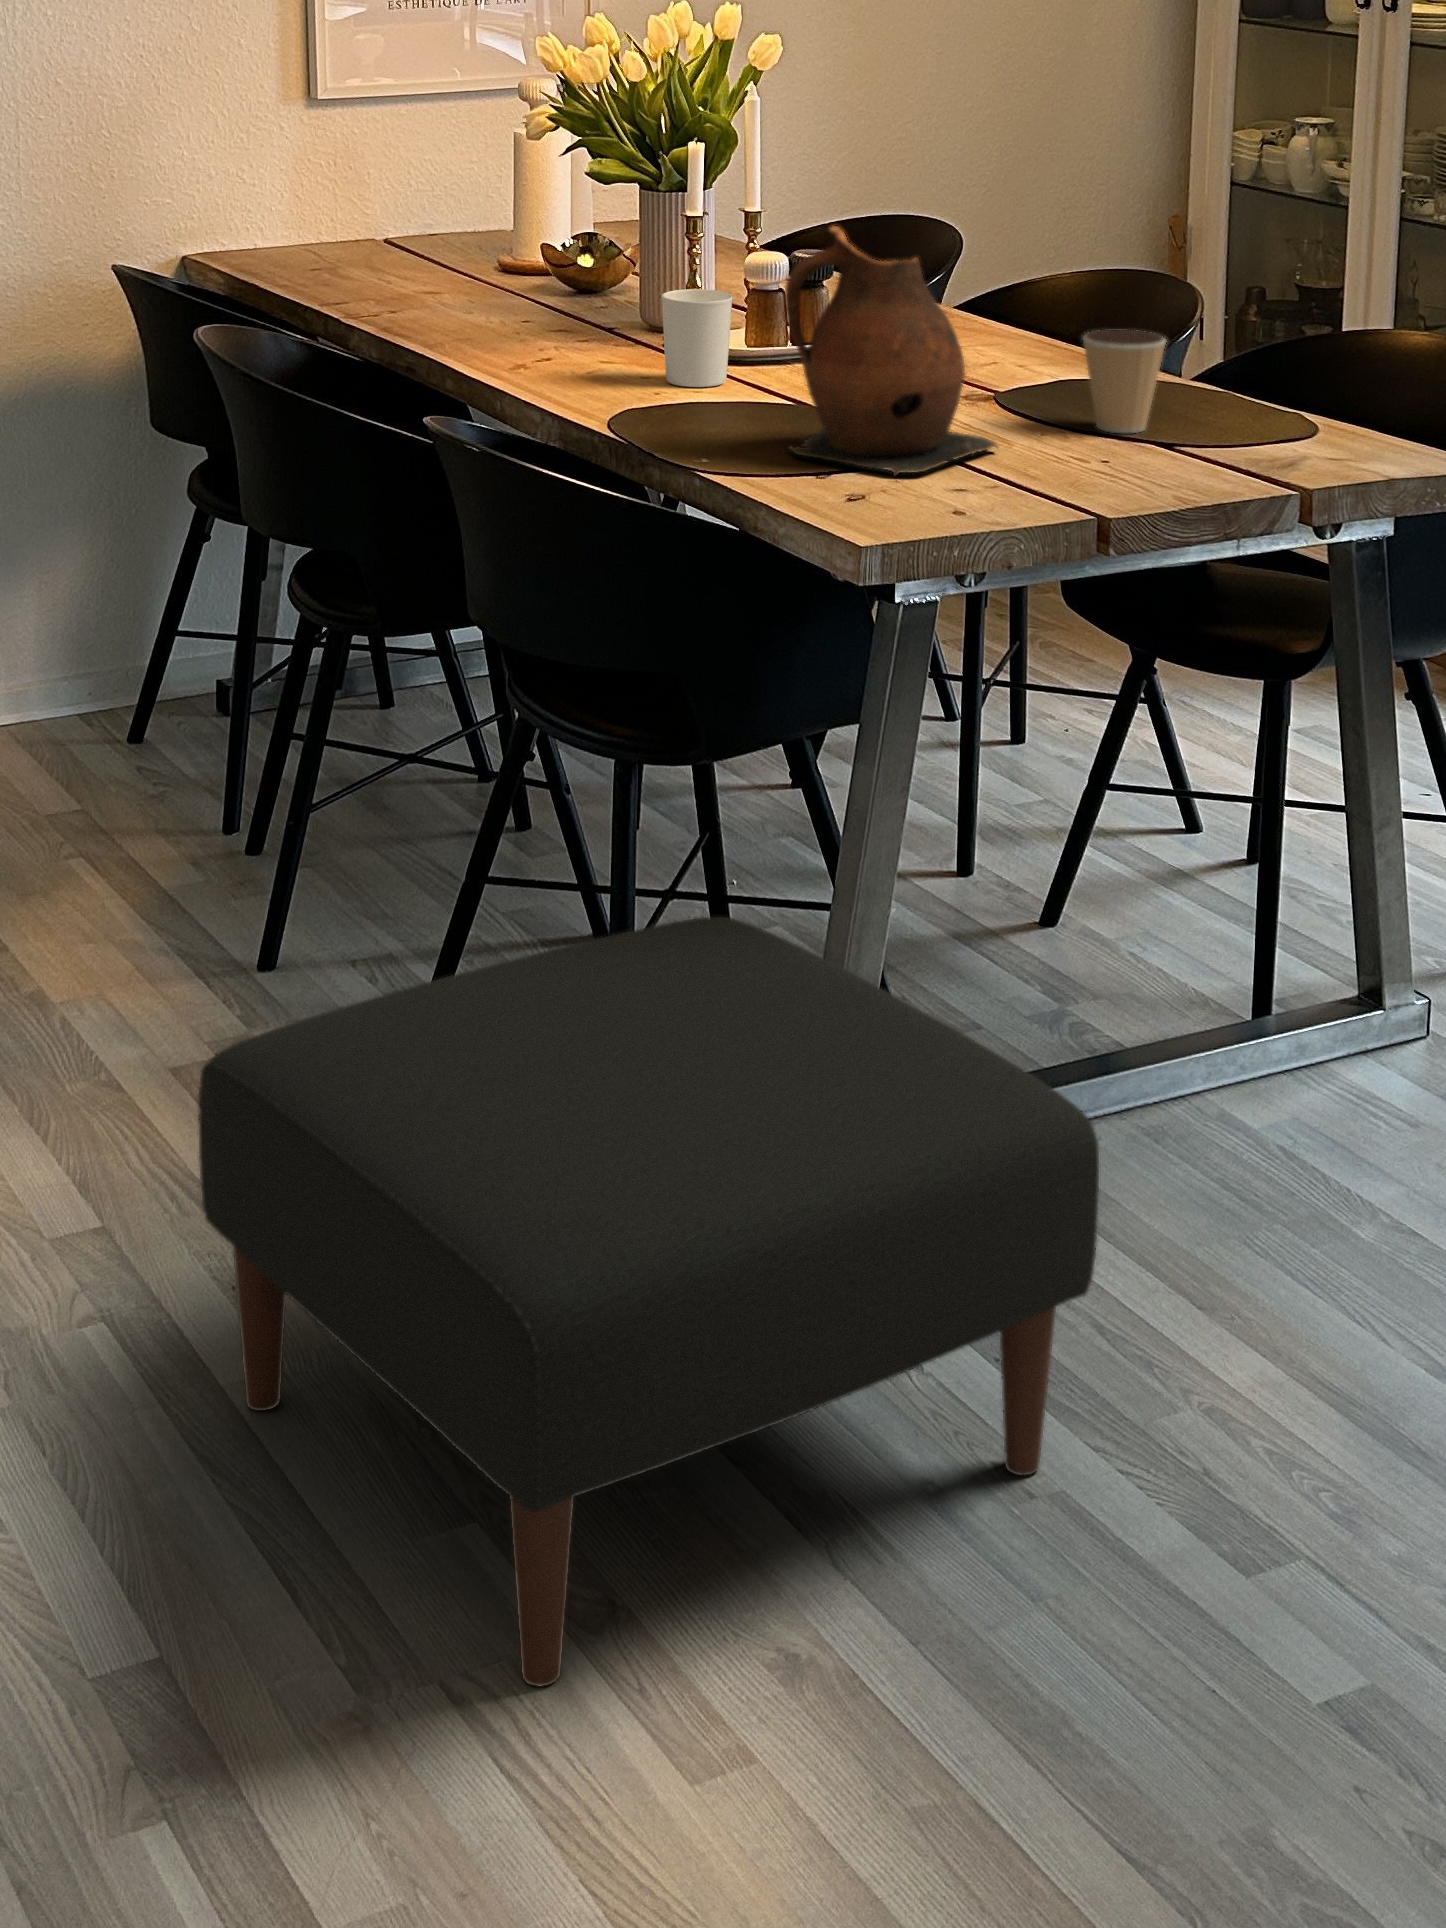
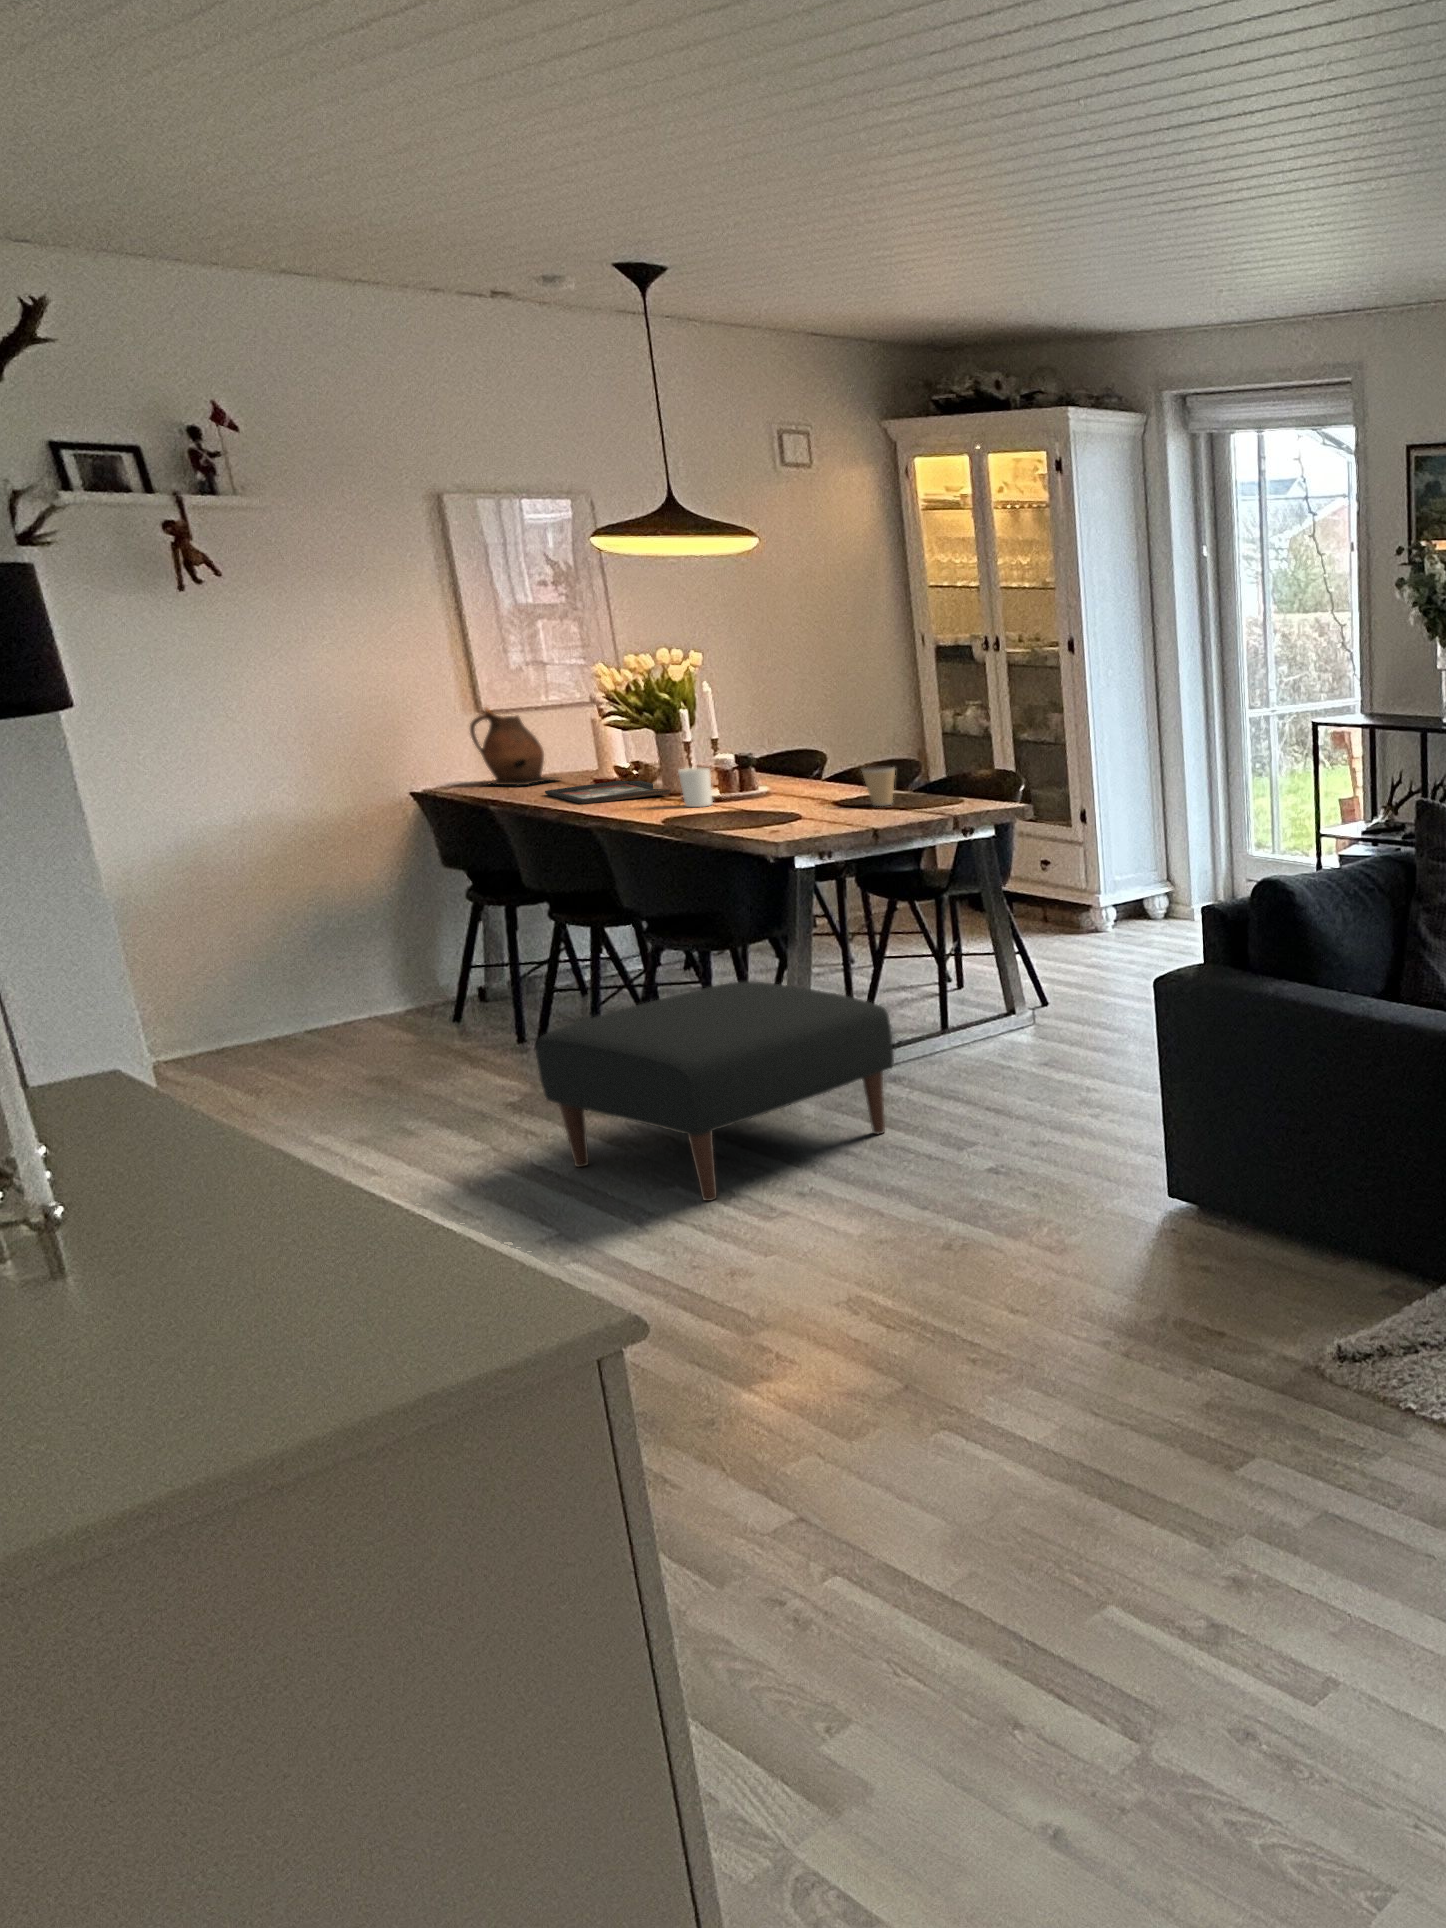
ceramic pitcher: present [785,226,998,477] -> present [470,707,562,785]
decorative tray: none [392,279,643,347] -> present [545,781,671,804]

